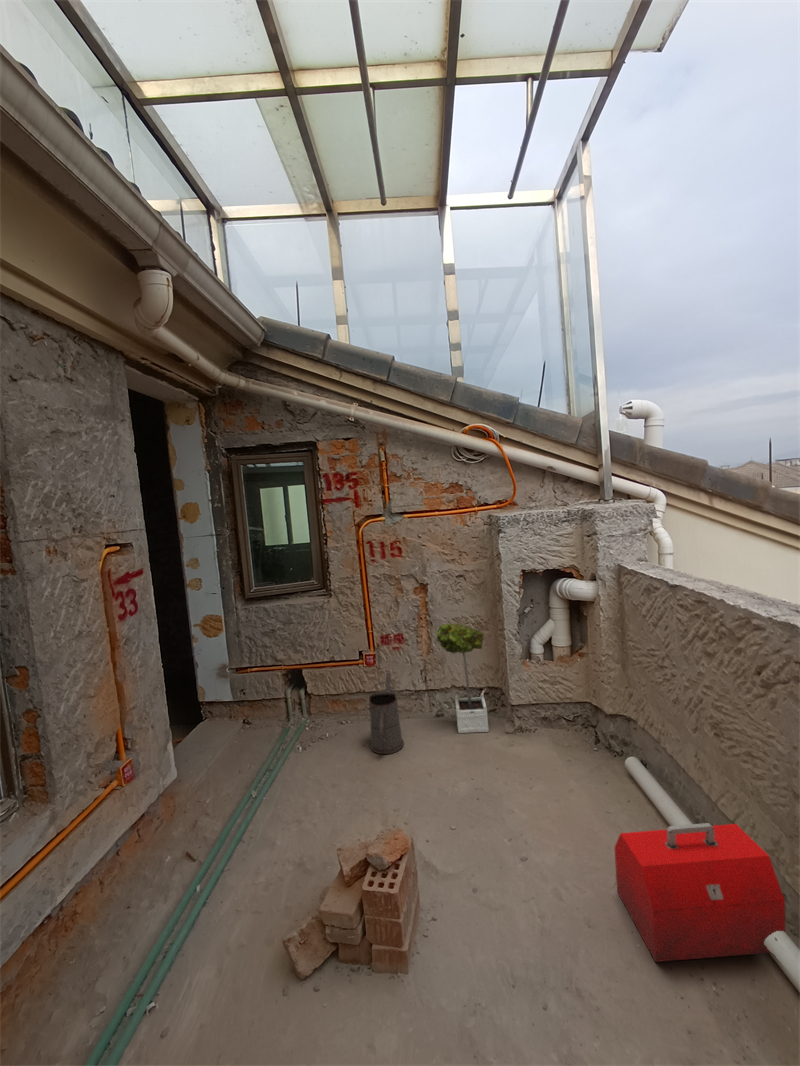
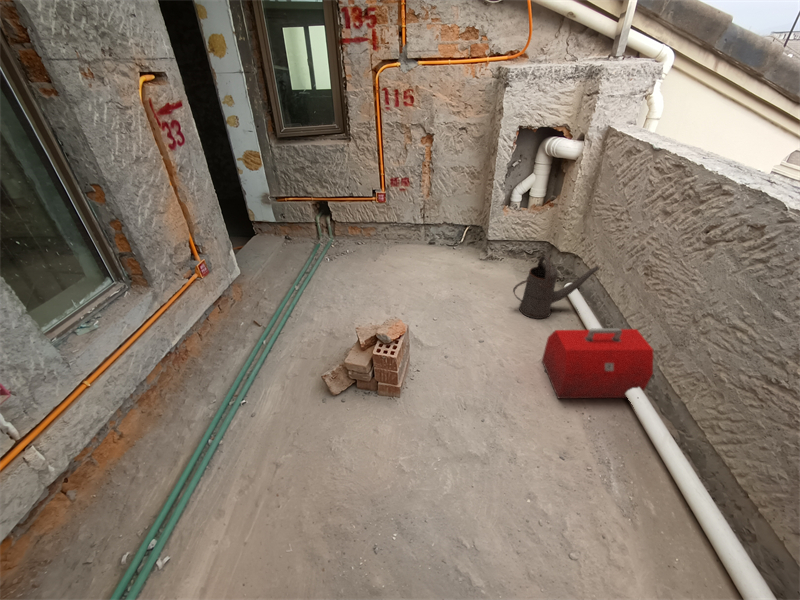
potted tree: present [437,623,489,733] -> none [438,172,477,257]
watering can: present [369,673,404,754] -> present [513,256,599,319]

